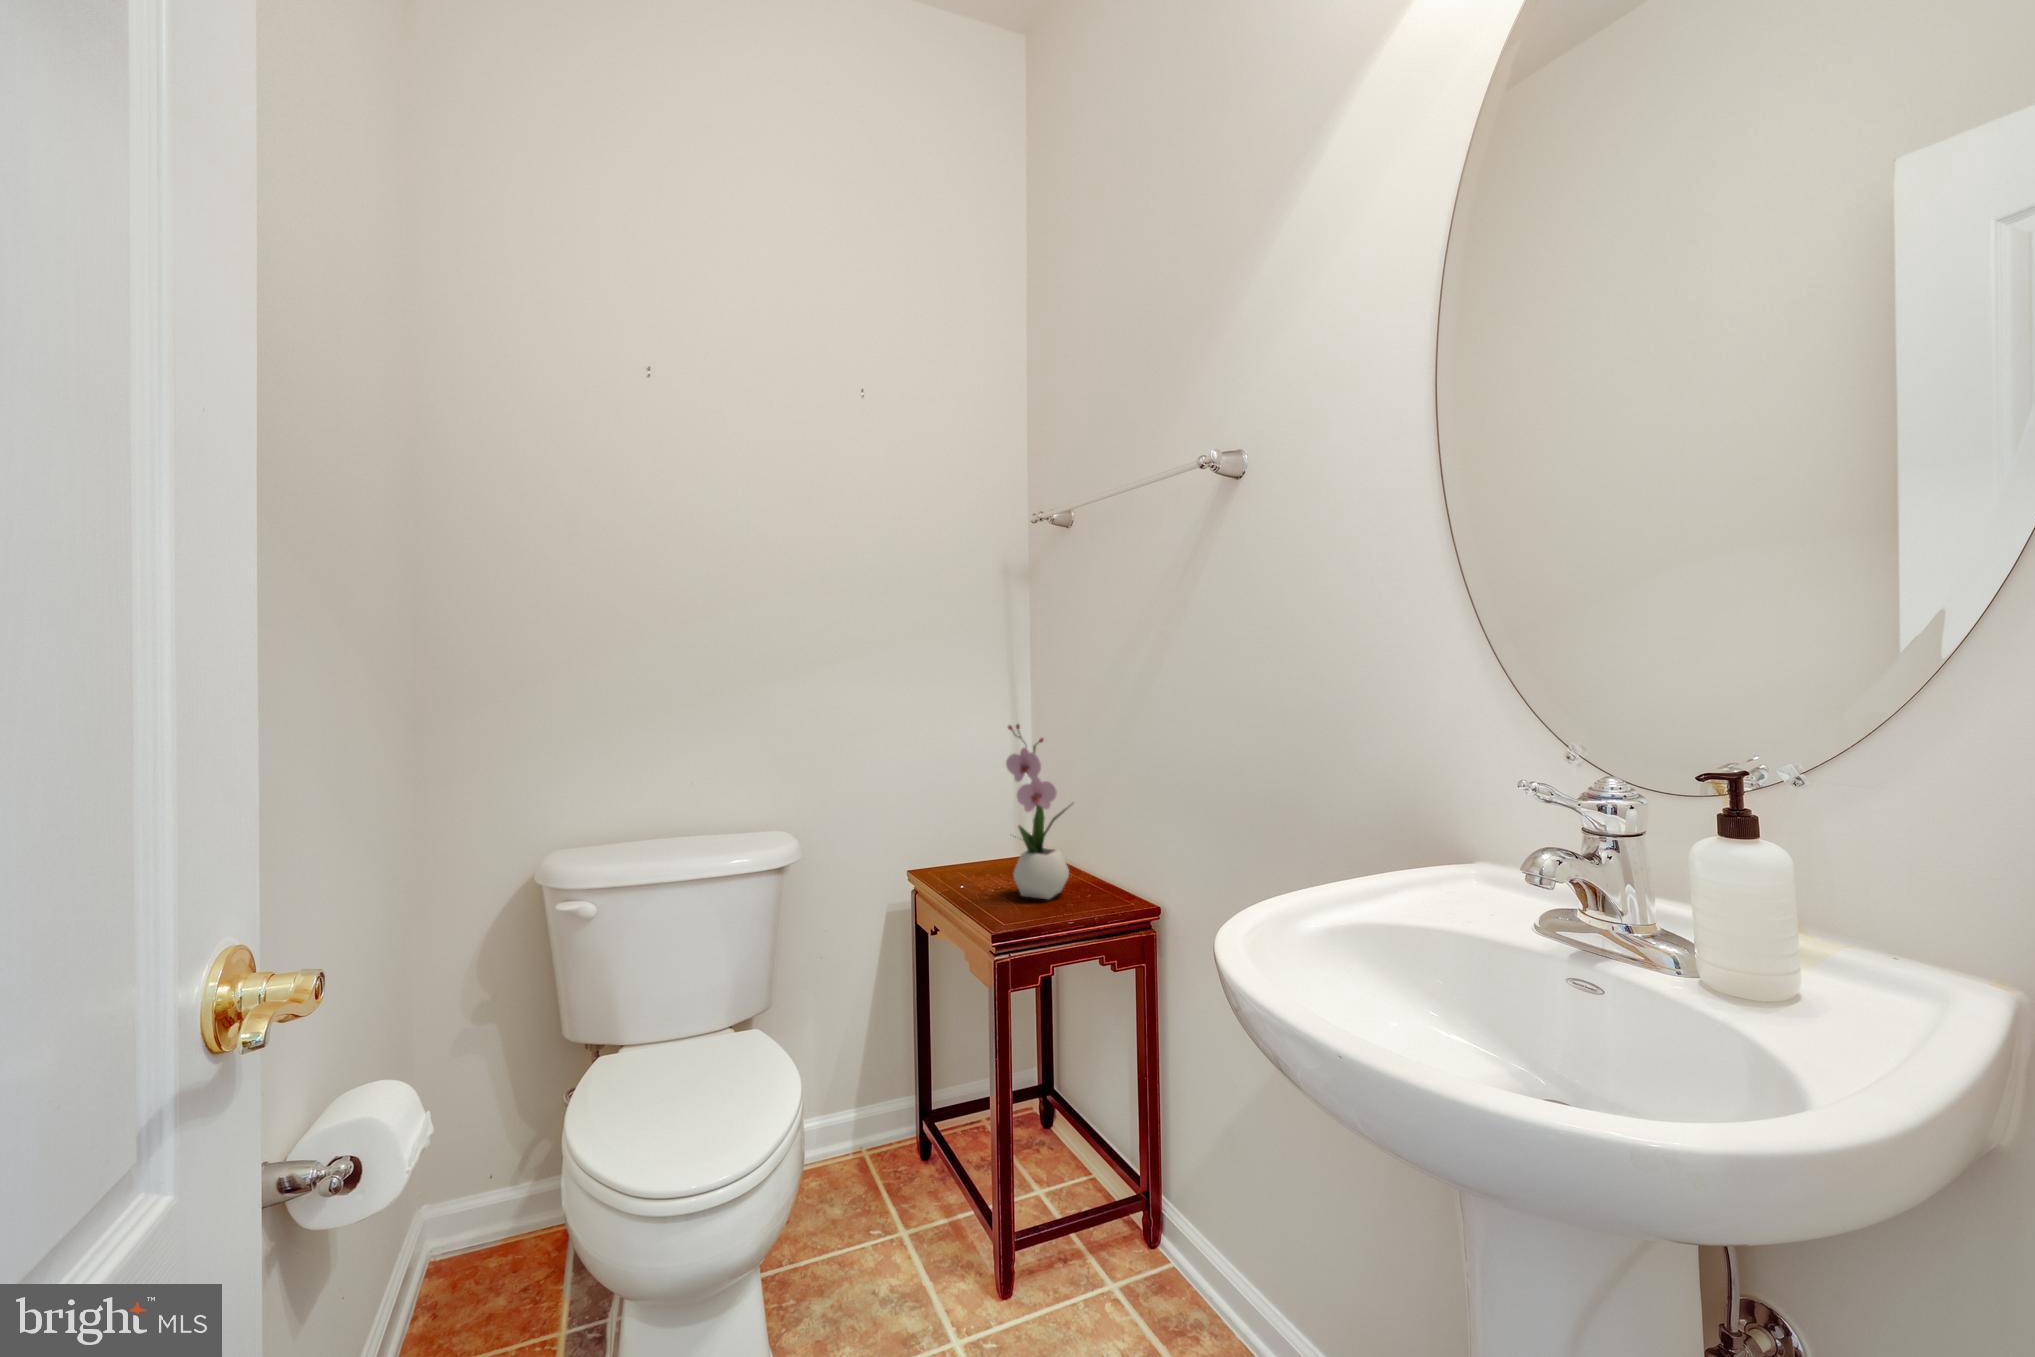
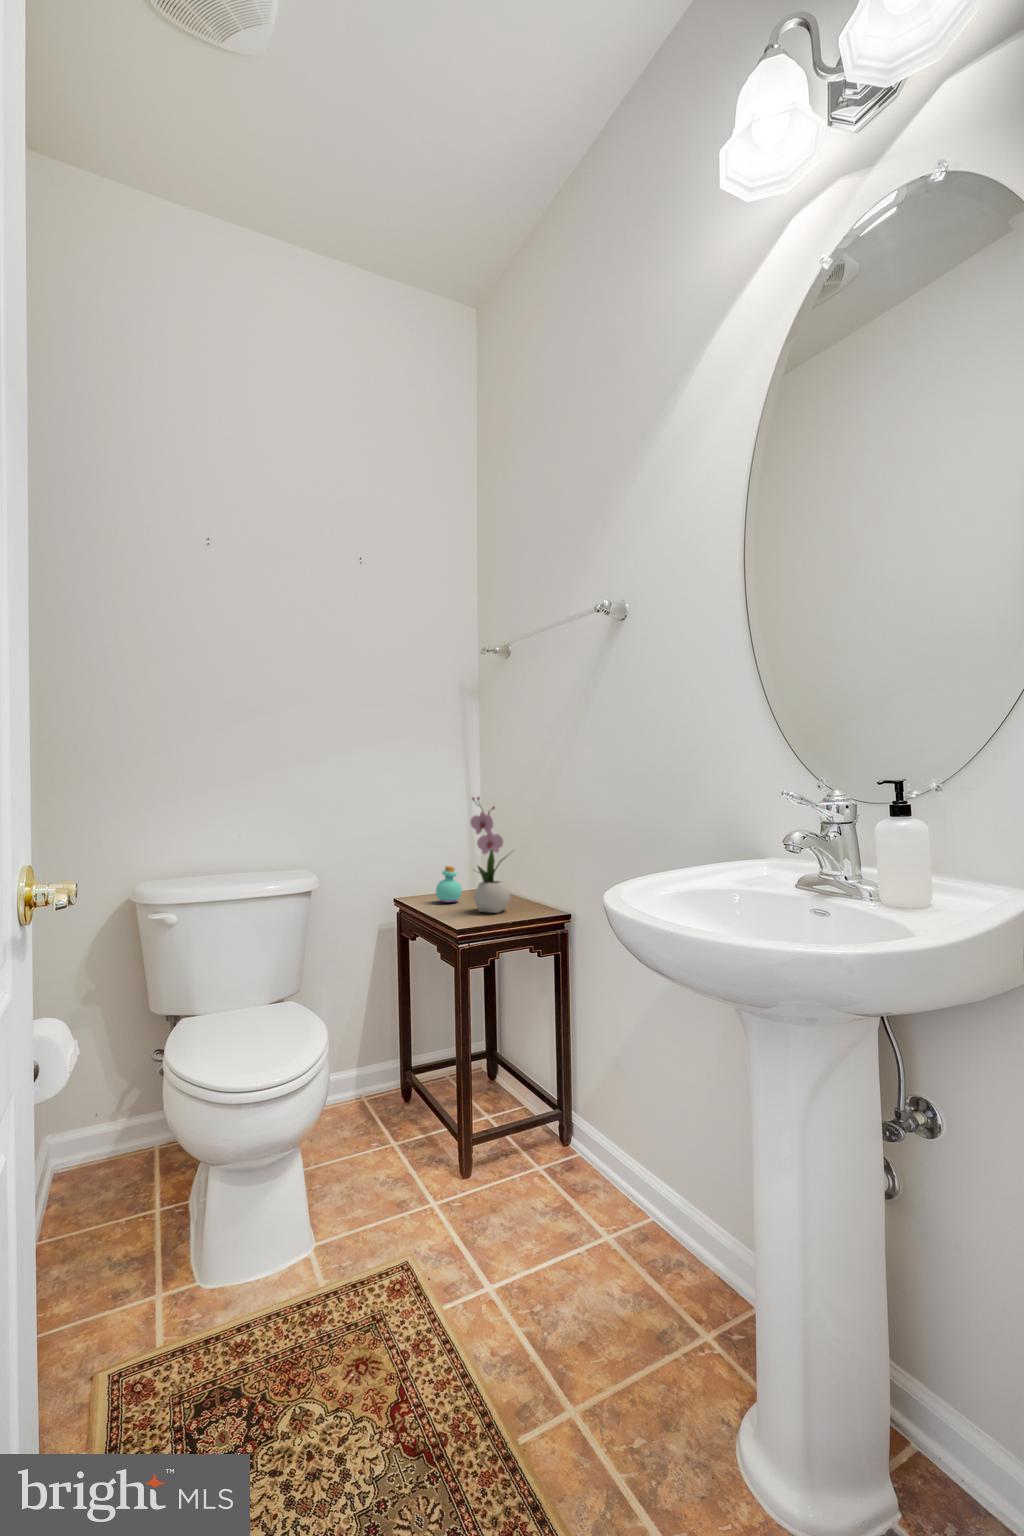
perfume bottle: none [959,820,998,875] -> present [436,866,462,902]

